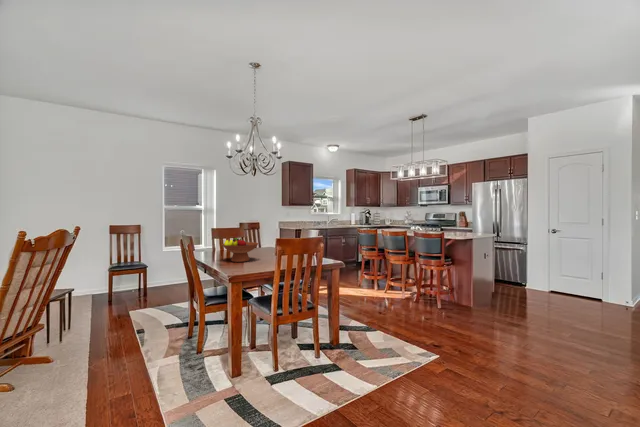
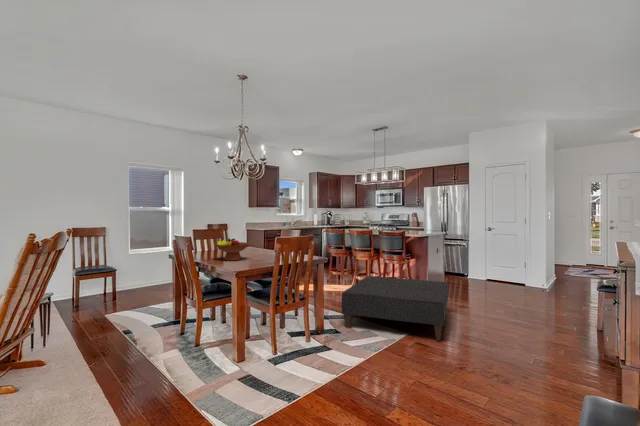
ottoman: none [361,282,495,369] -> present [341,276,448,341]

